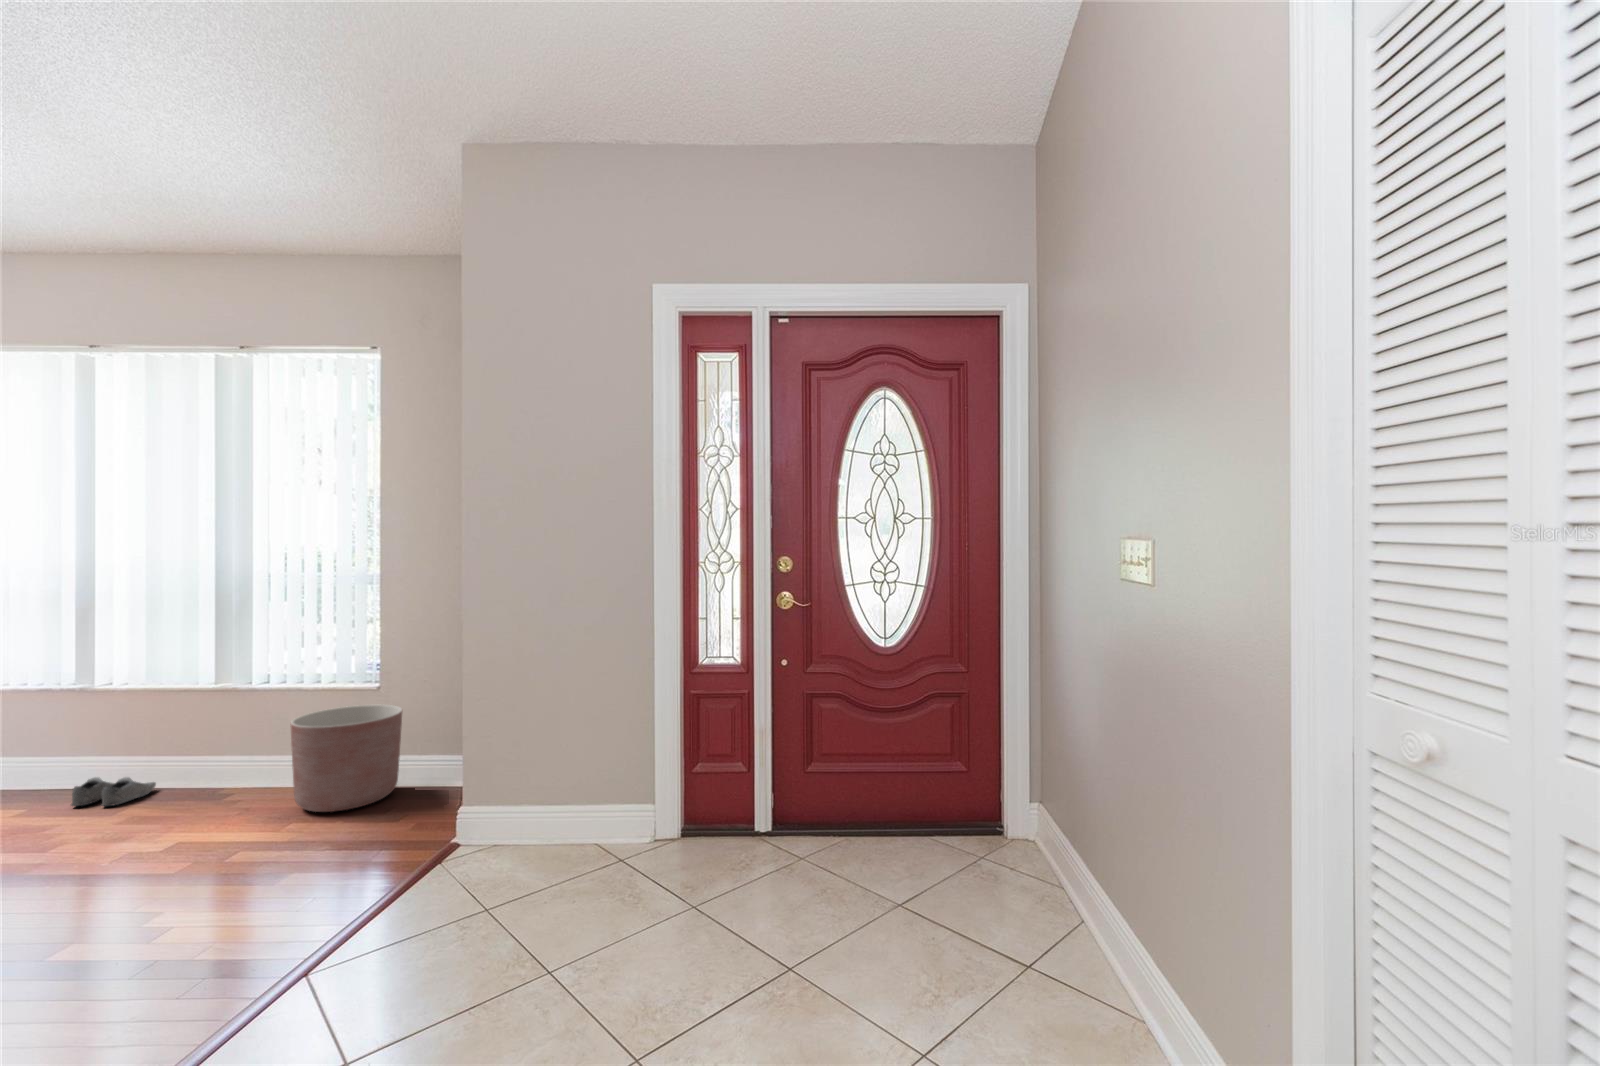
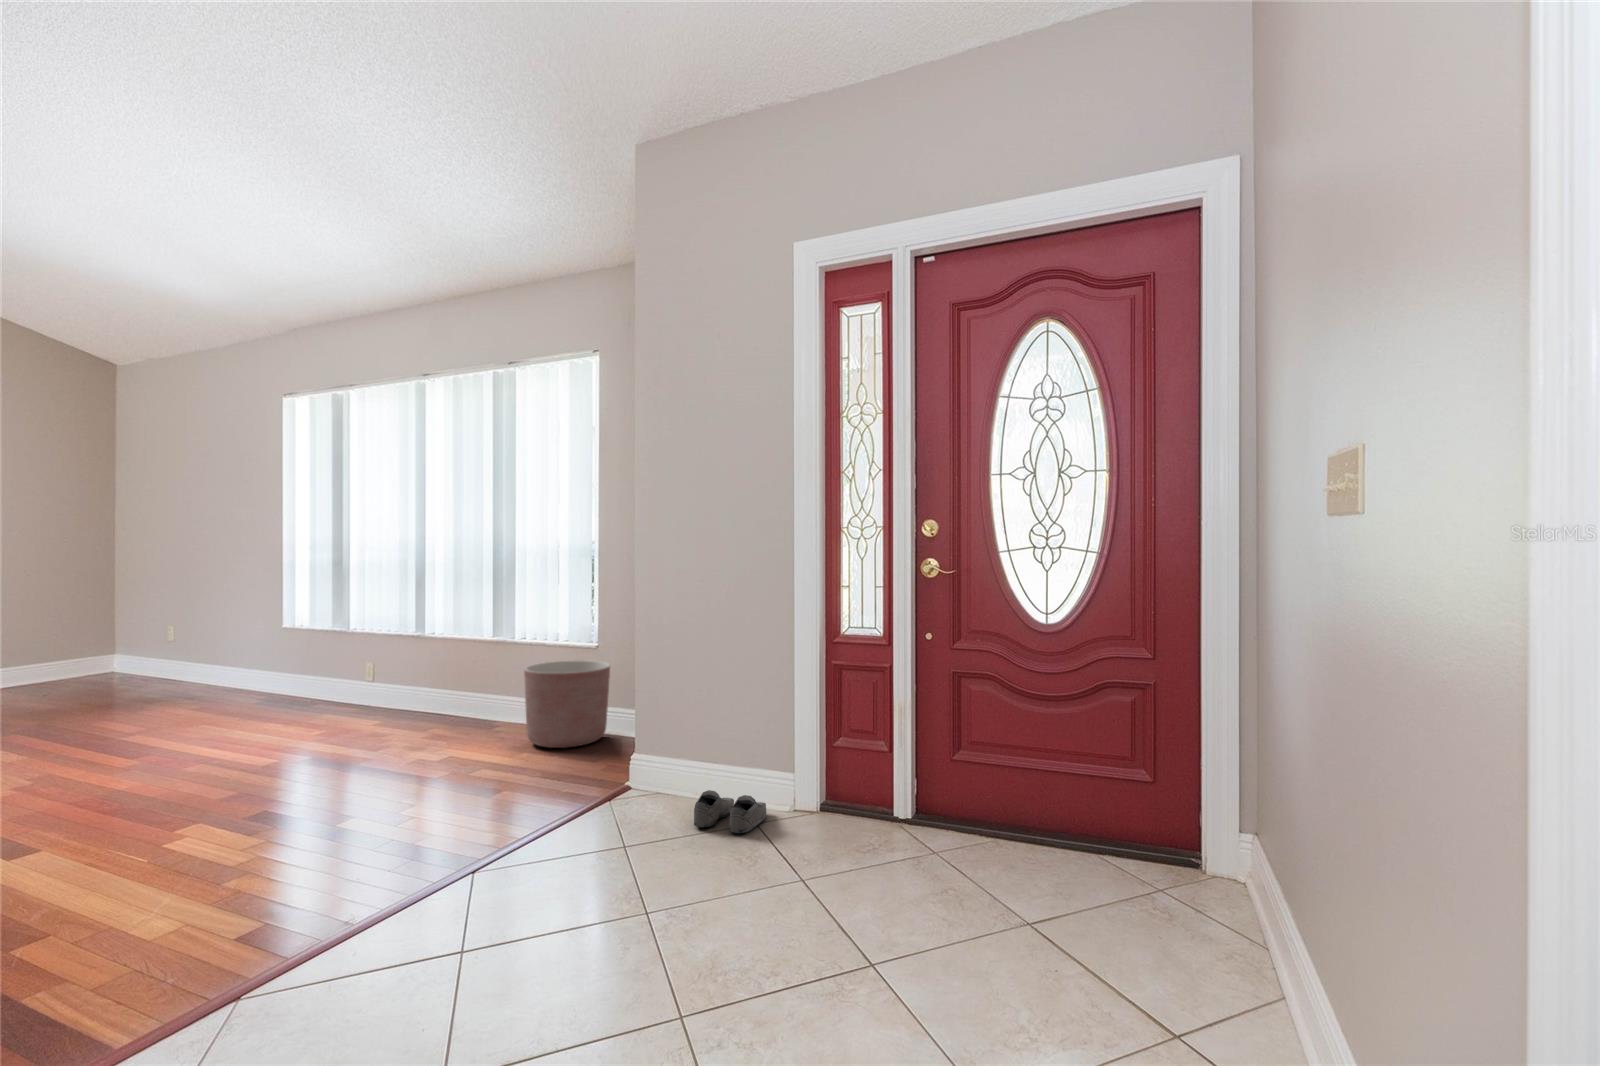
shoe: present [71,777,156,806] -> present [694,790,766,833]

